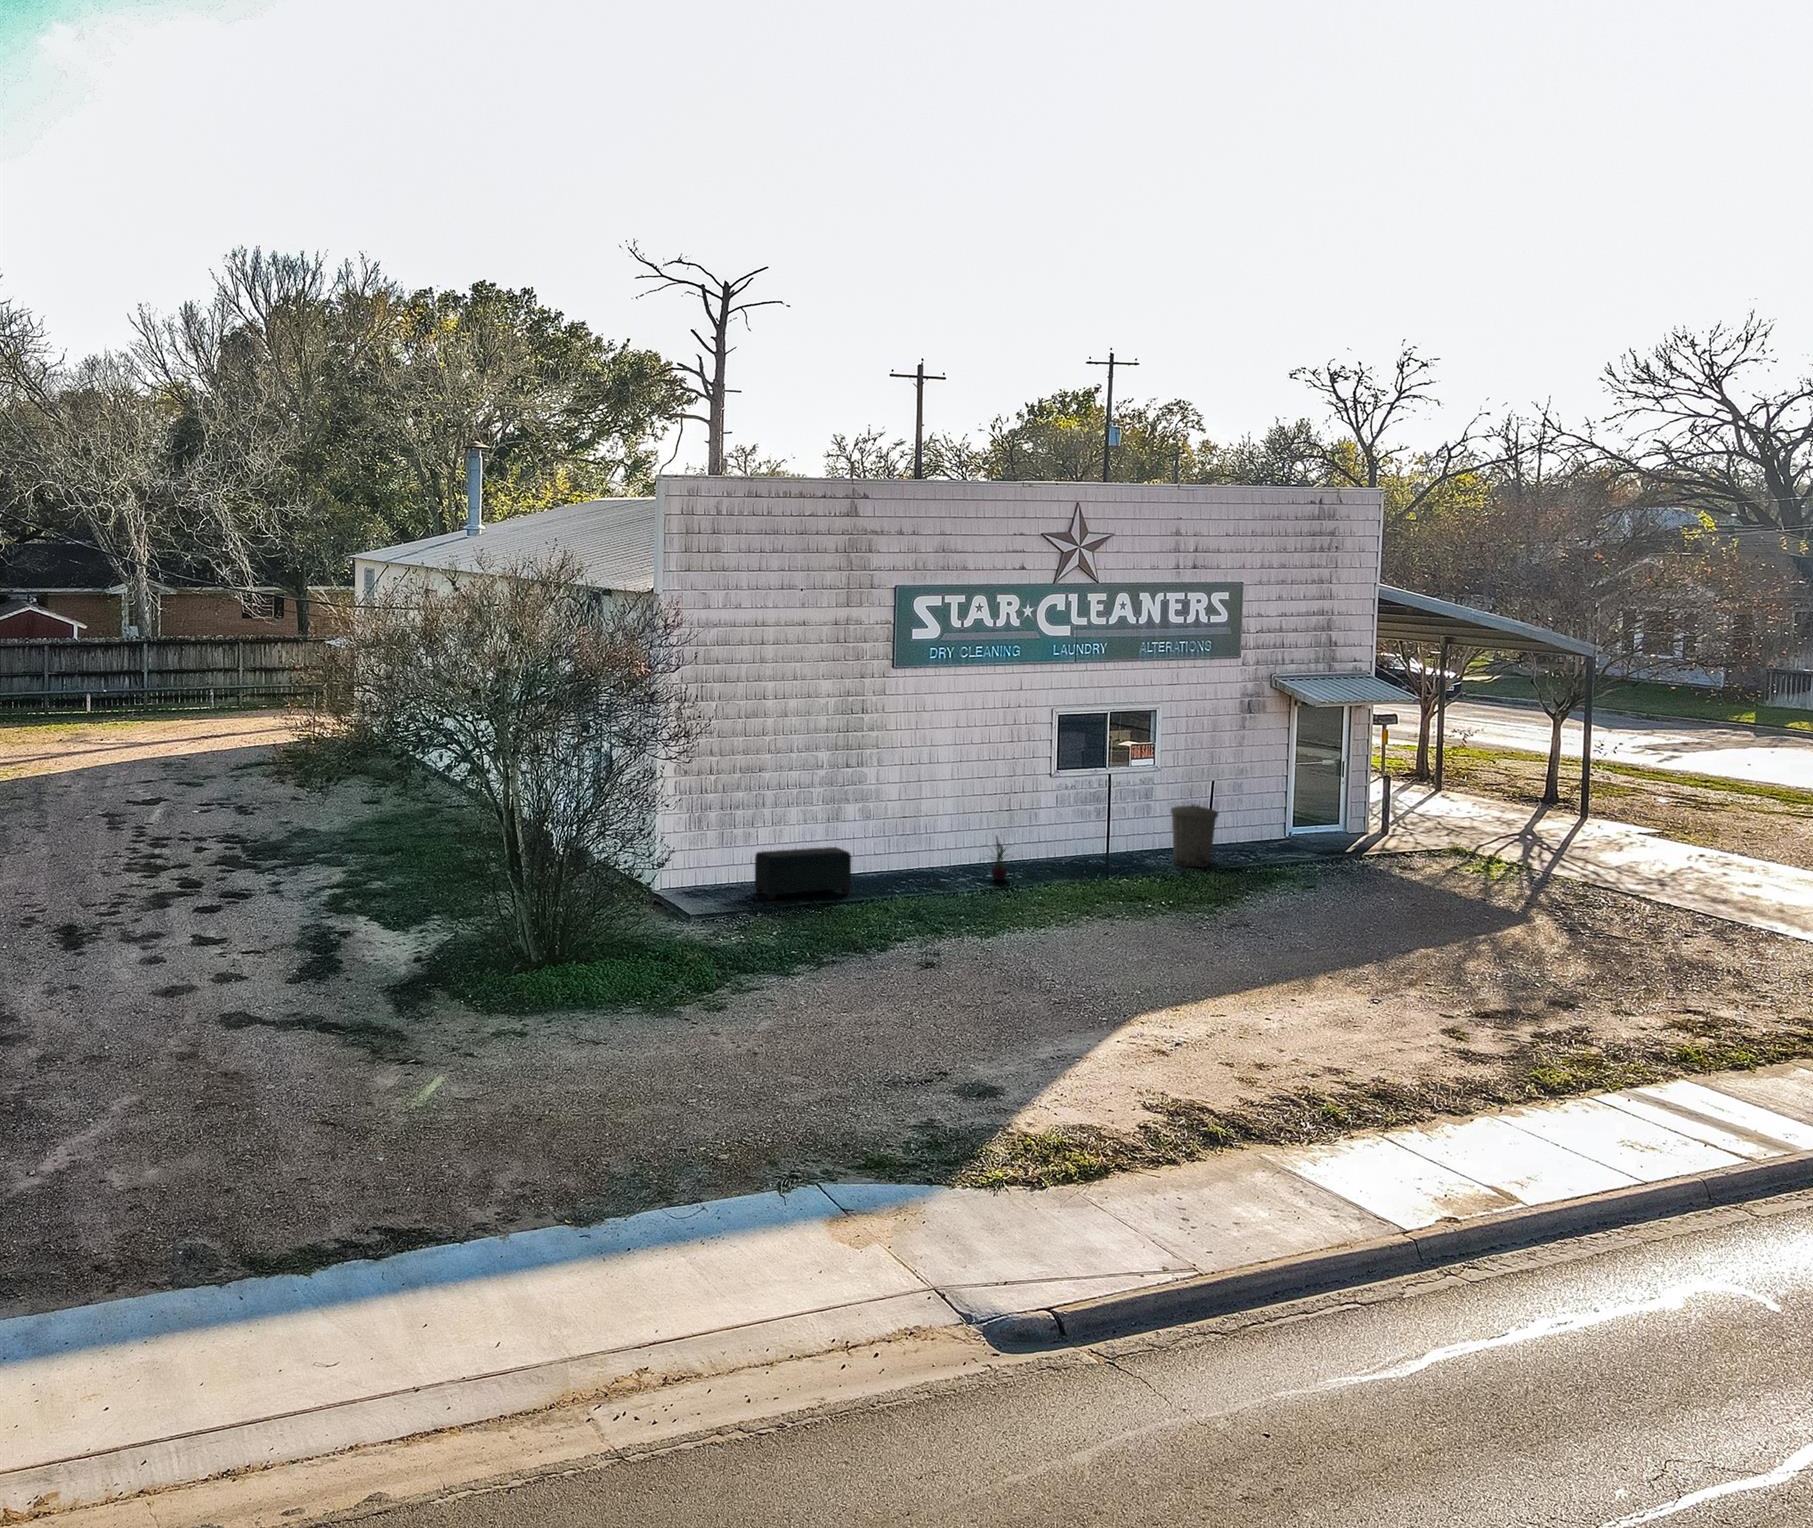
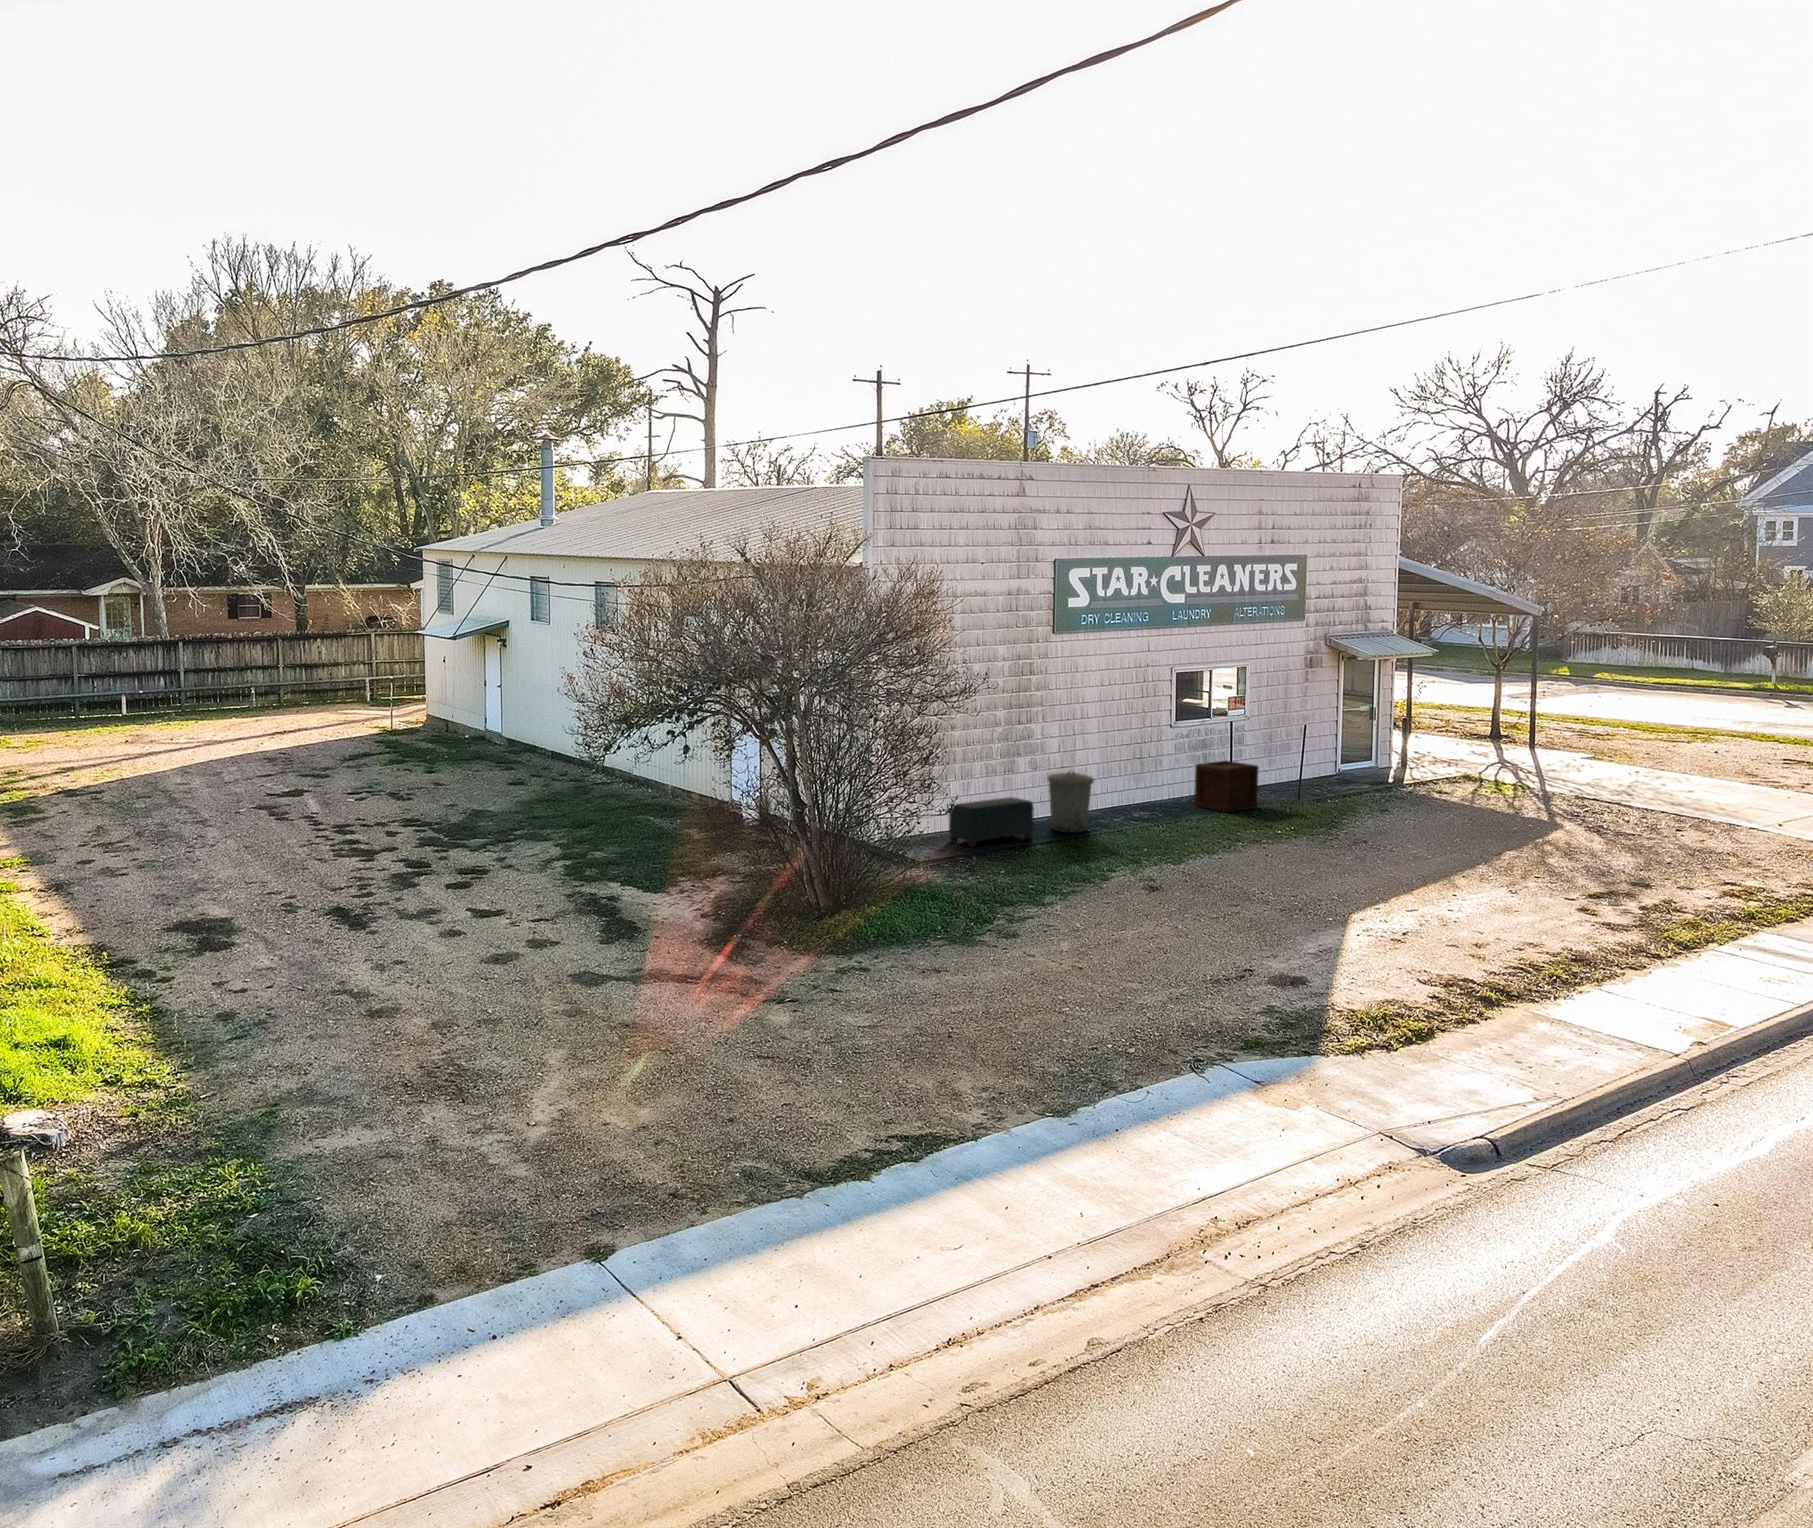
trash can: present [1171,804,1218,867] -> present [1048,771,1094,832]
wooden crate: none [1083,817,1155,877] -> present [1194,761,1259,812]
decorative plant: present [989,836,1007,880] -> none [1118,780,1160,820]

